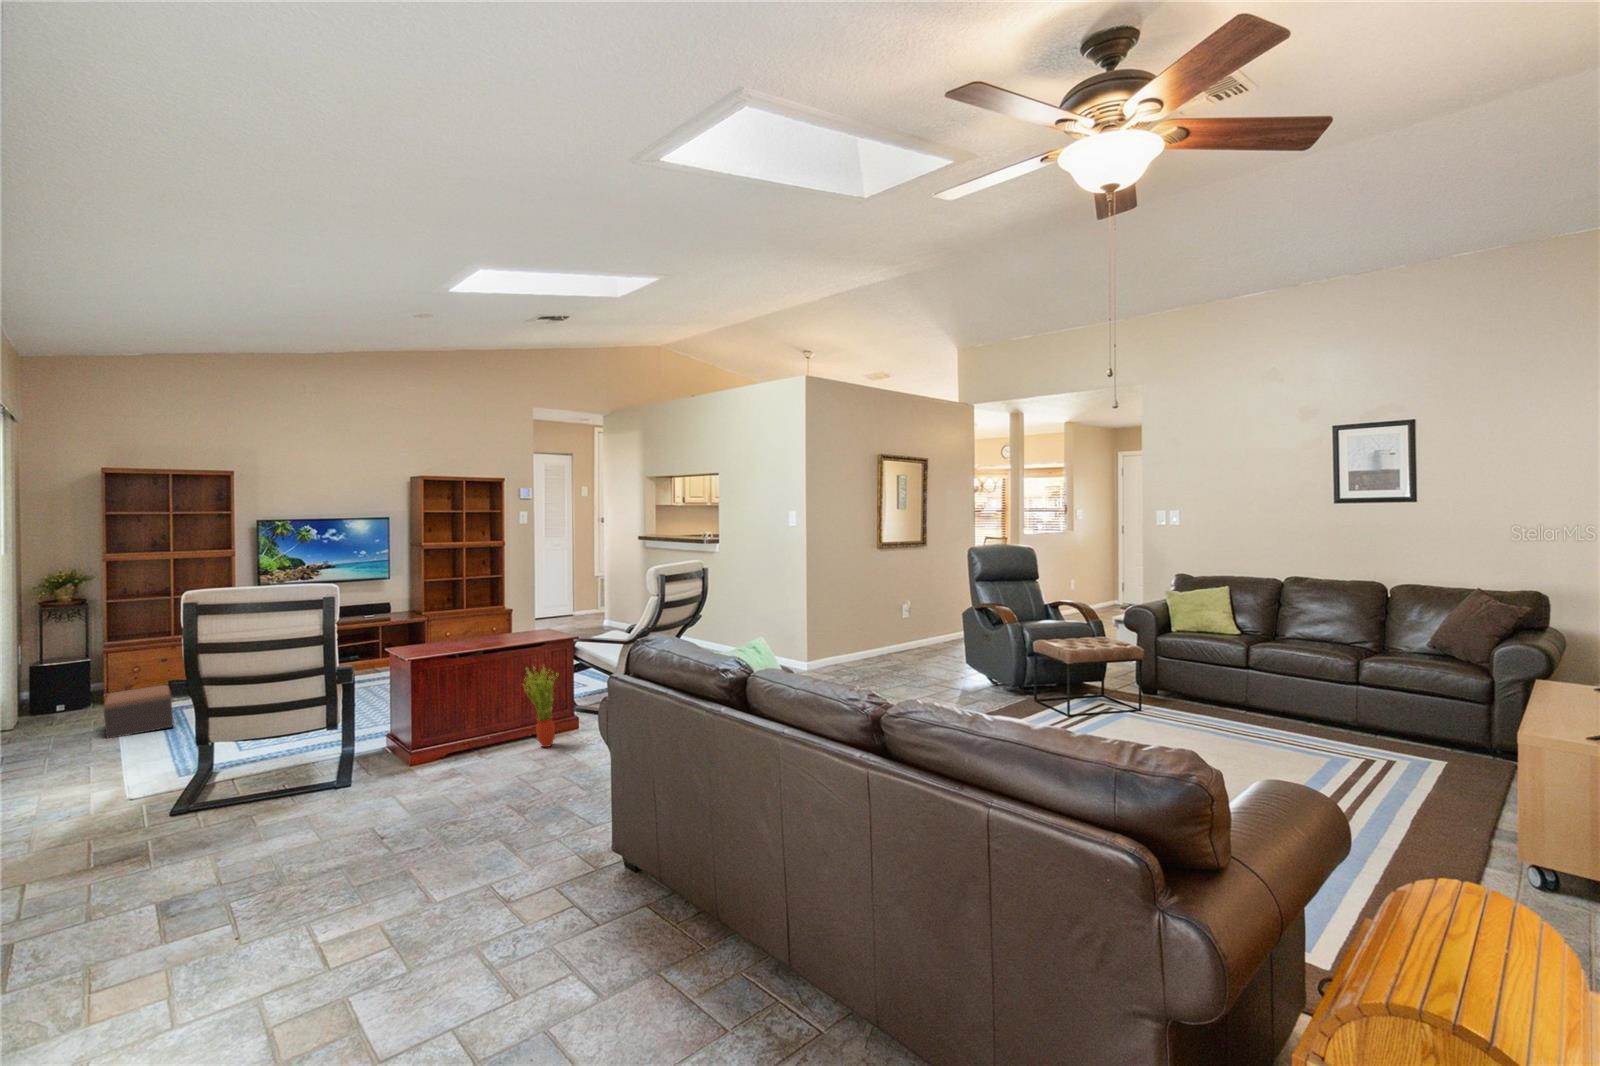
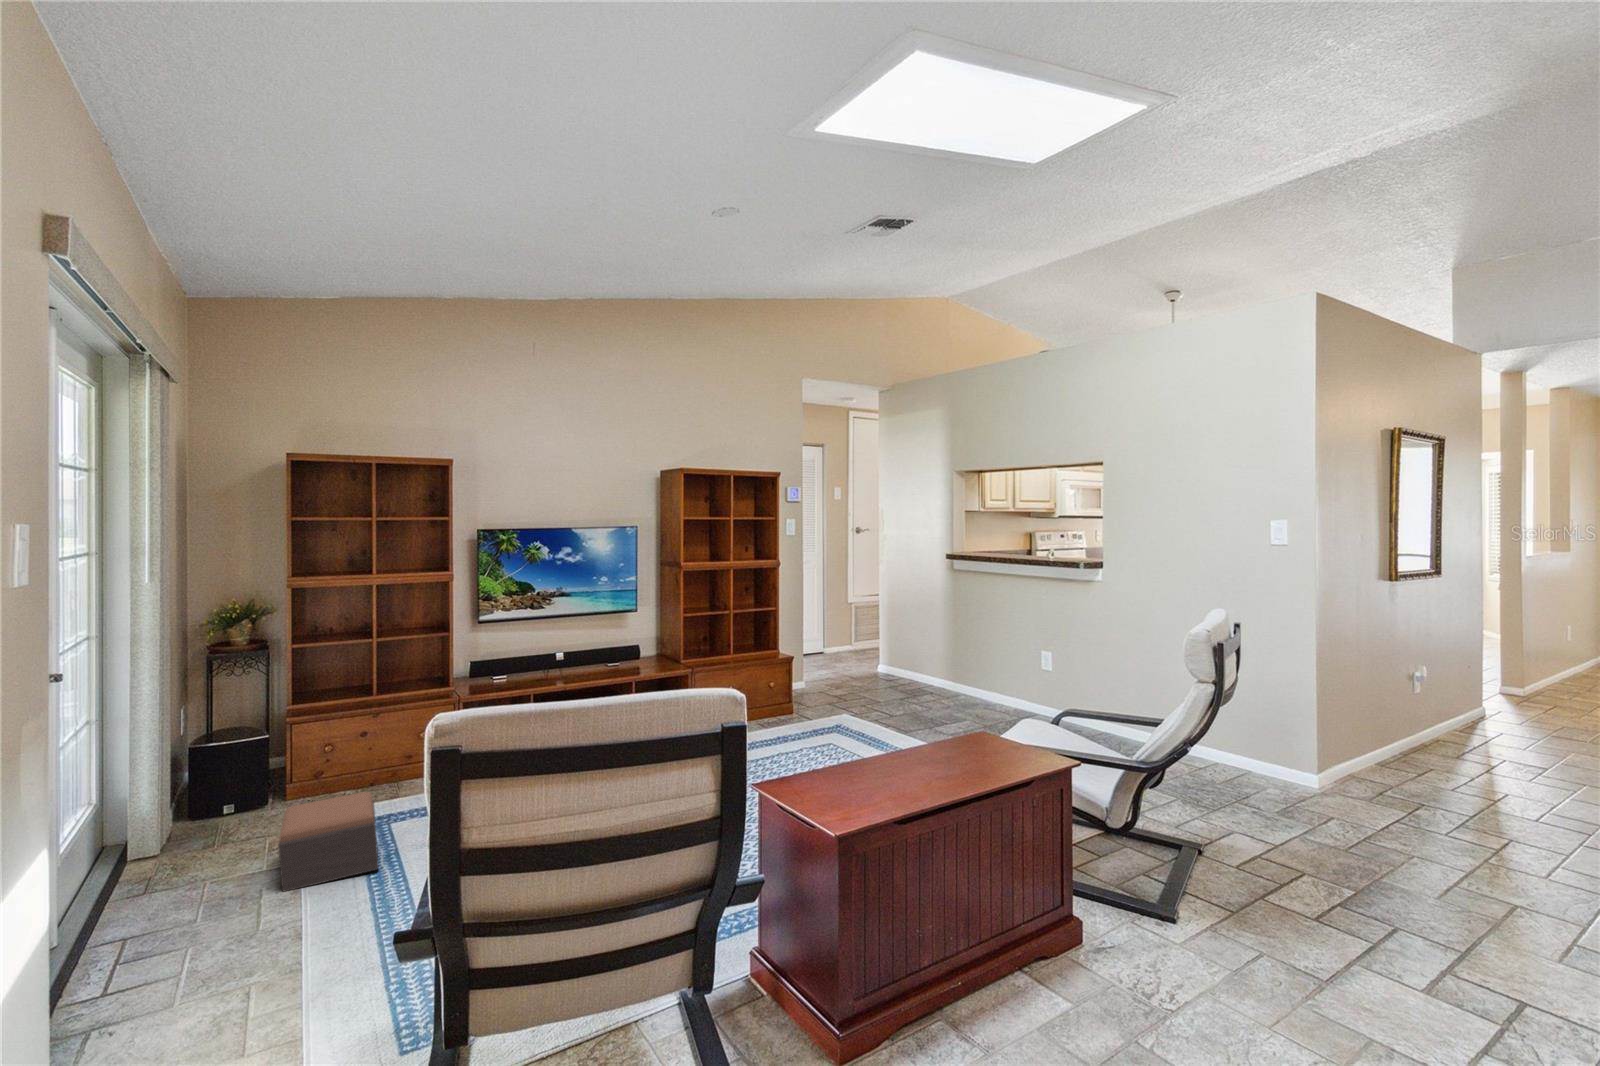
potted plant: present [524,667,558,747] -> none [1035,839,1102,1012]

